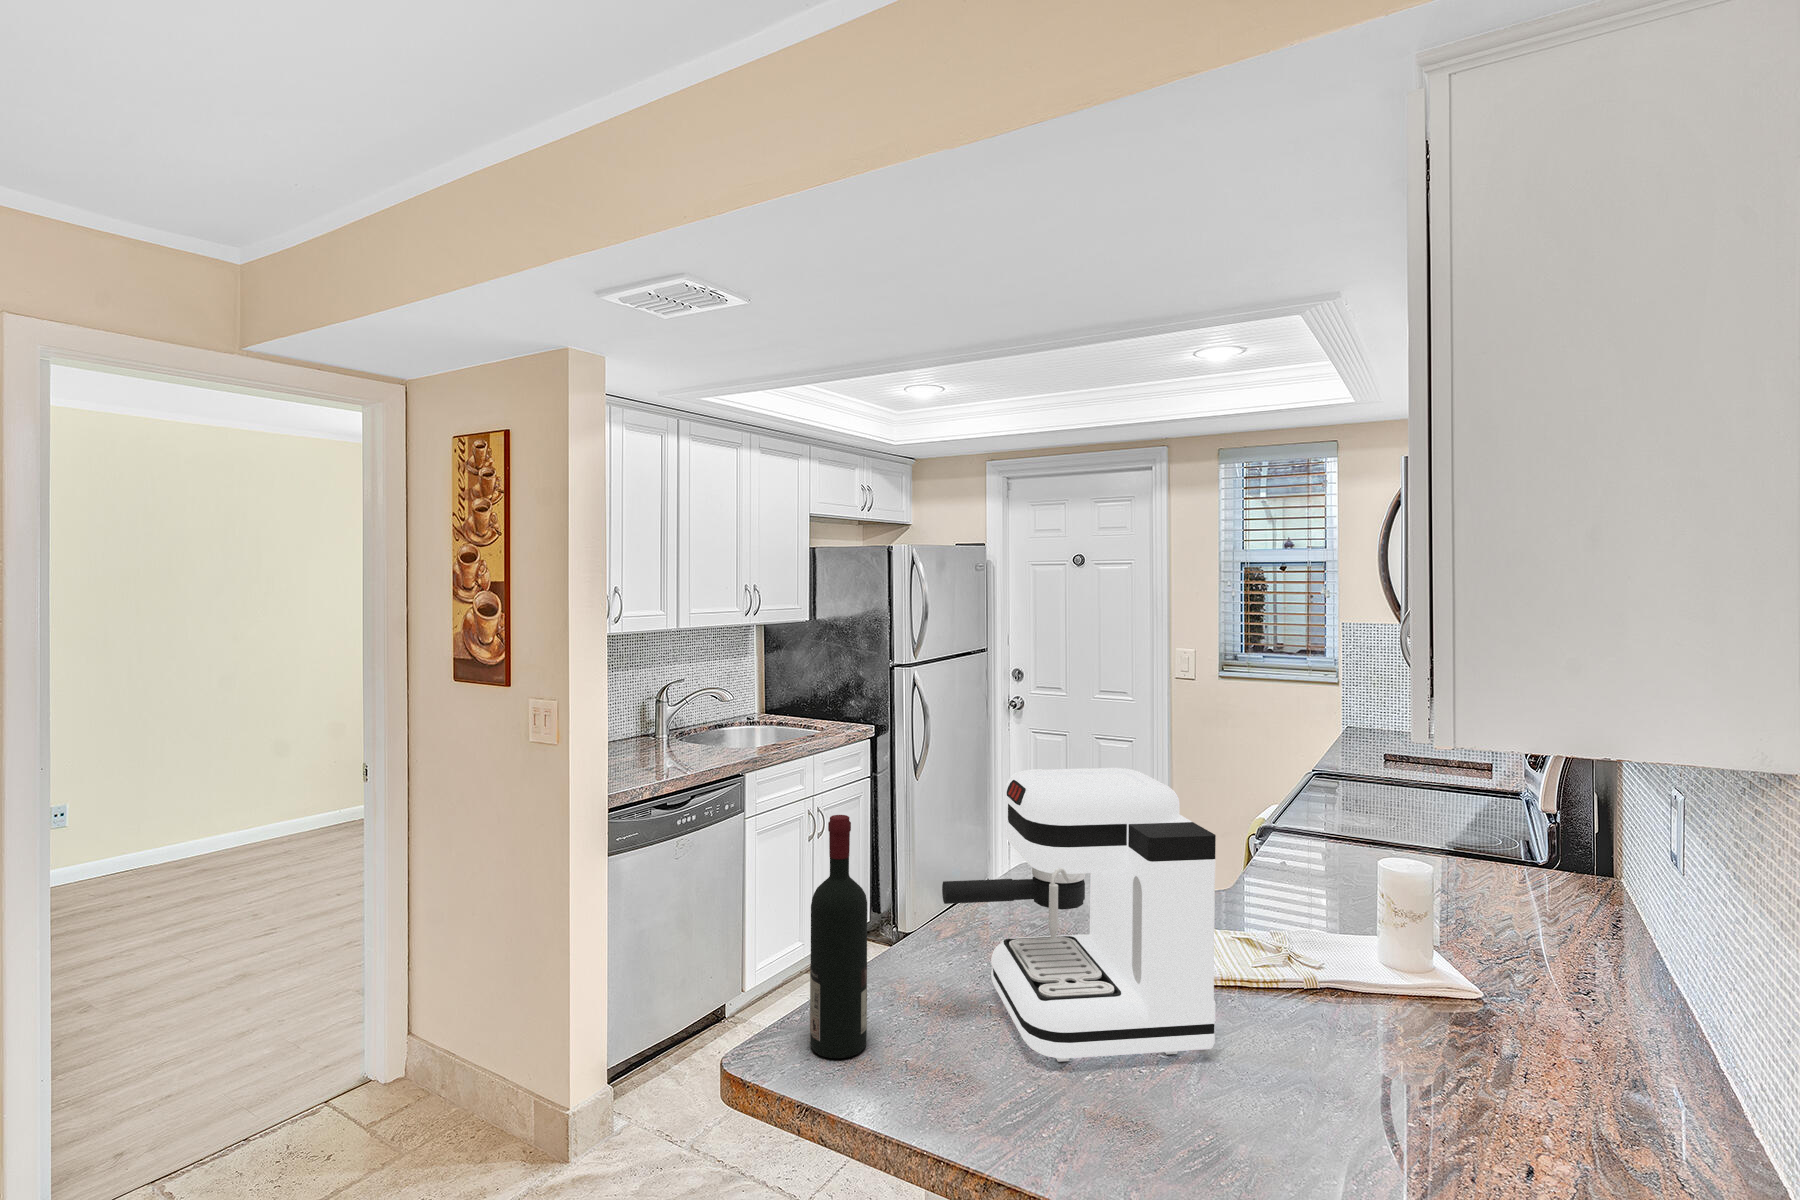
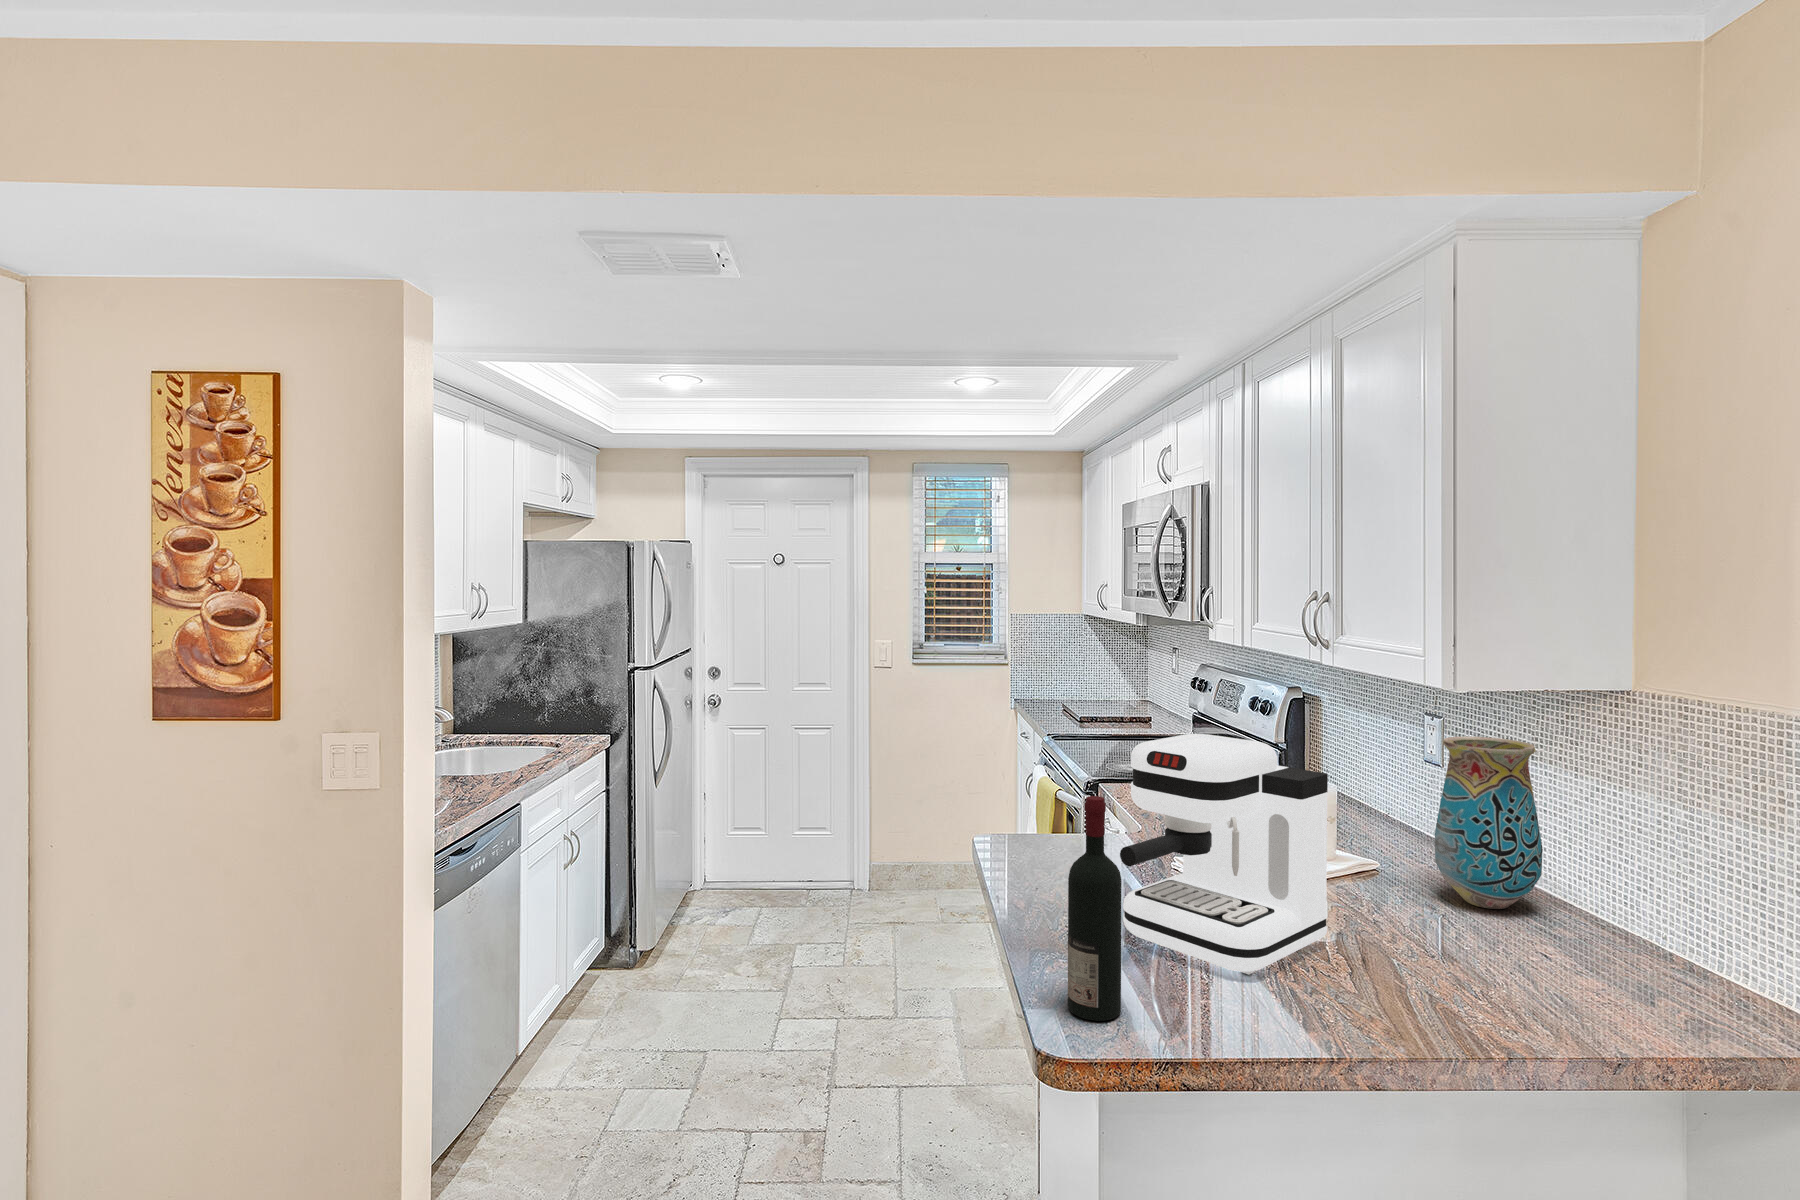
vase: none [1503,818,1678,1091] -> present [1435,736,1543,909]

